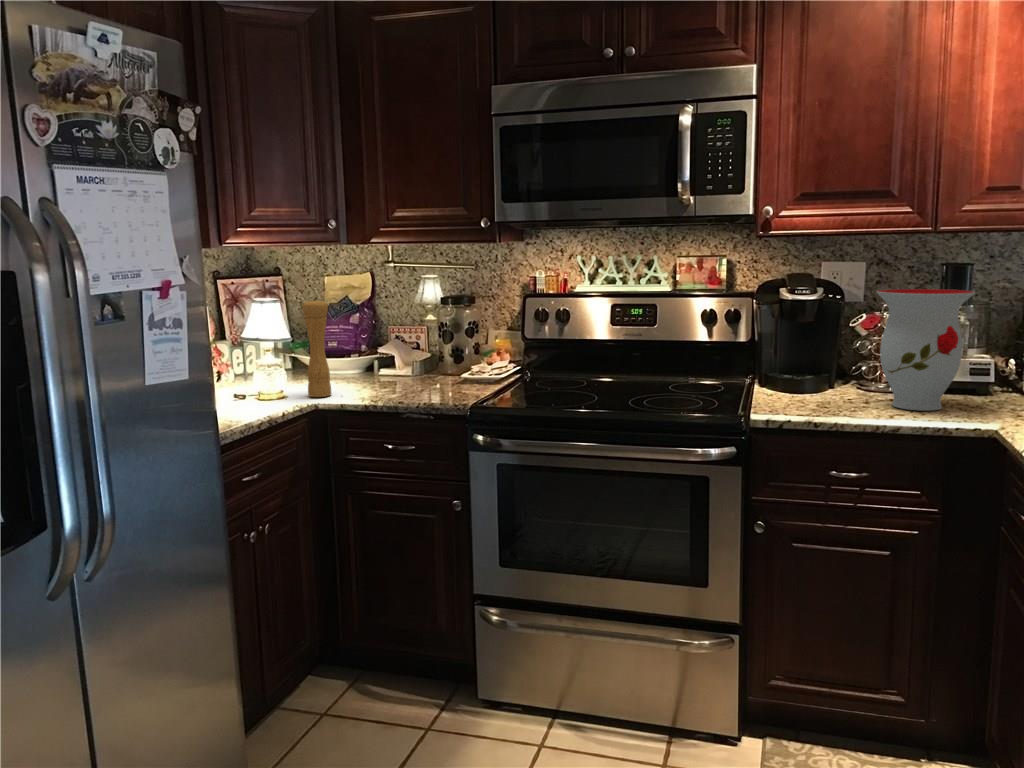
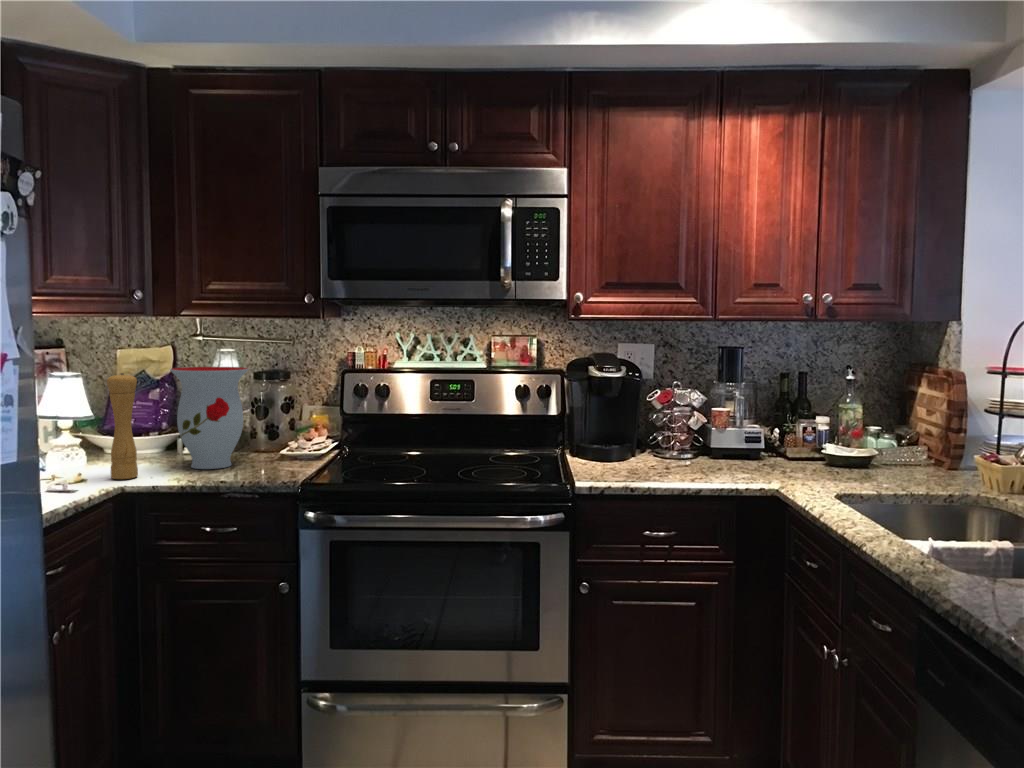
vase: present [877,289,975,411] -> present [170,367,248,469]

